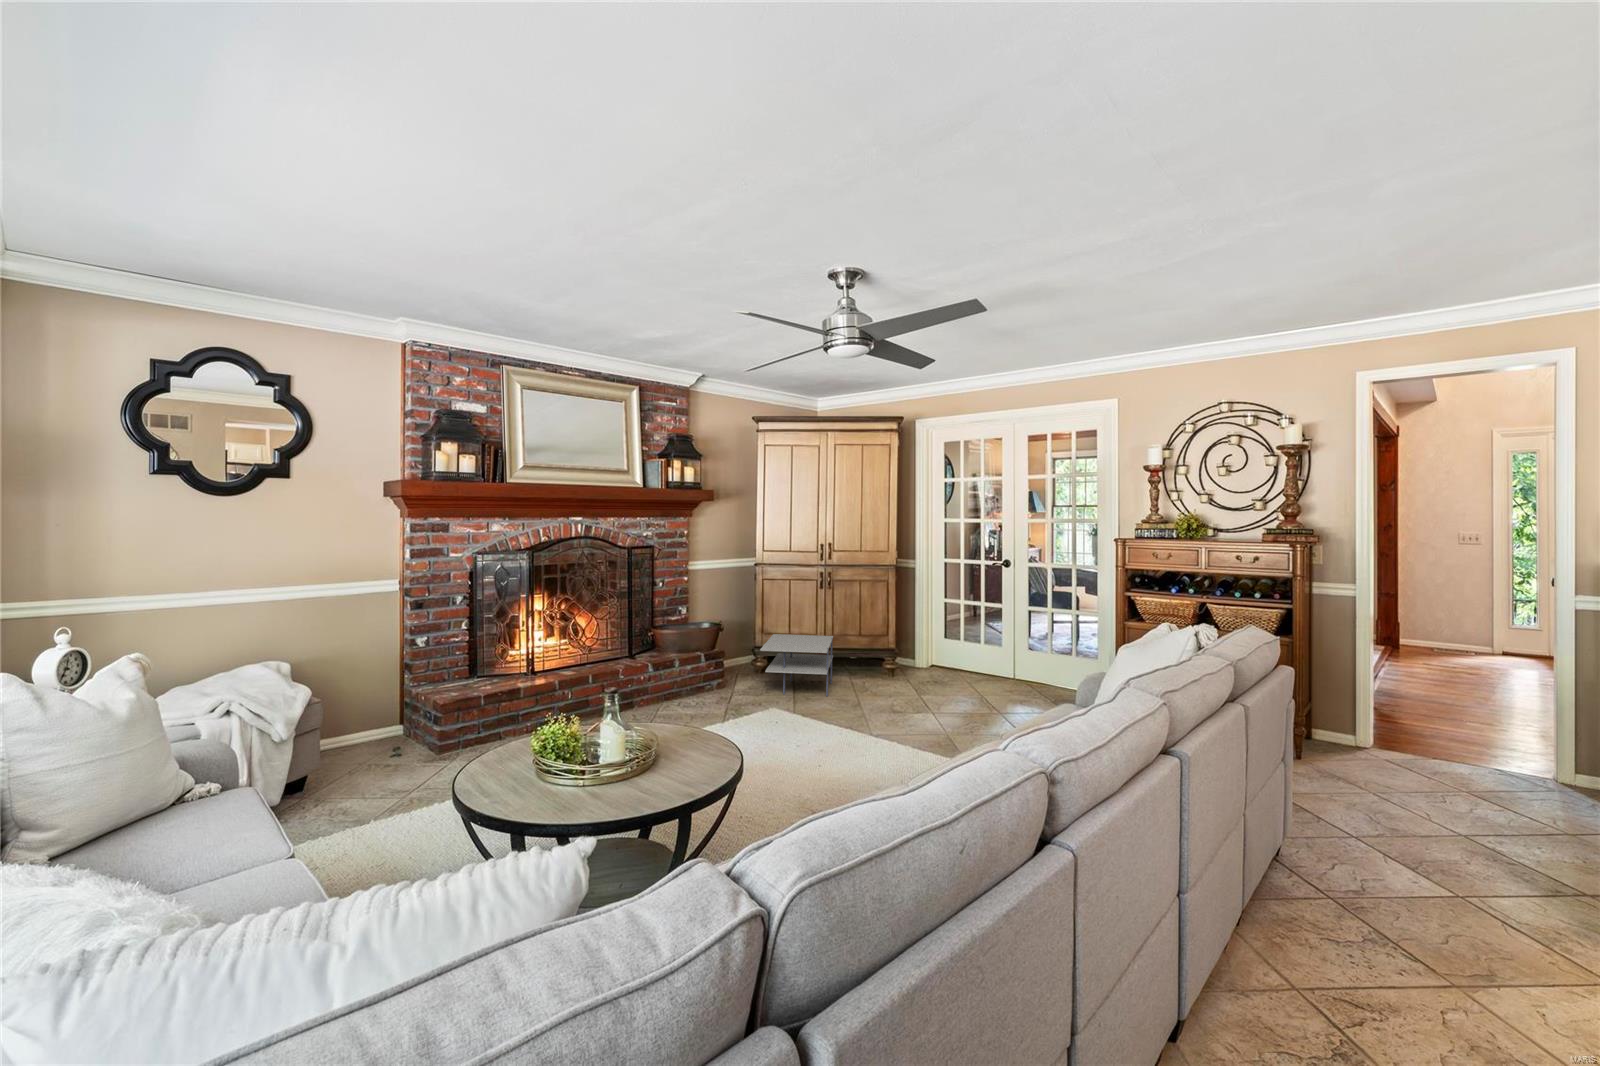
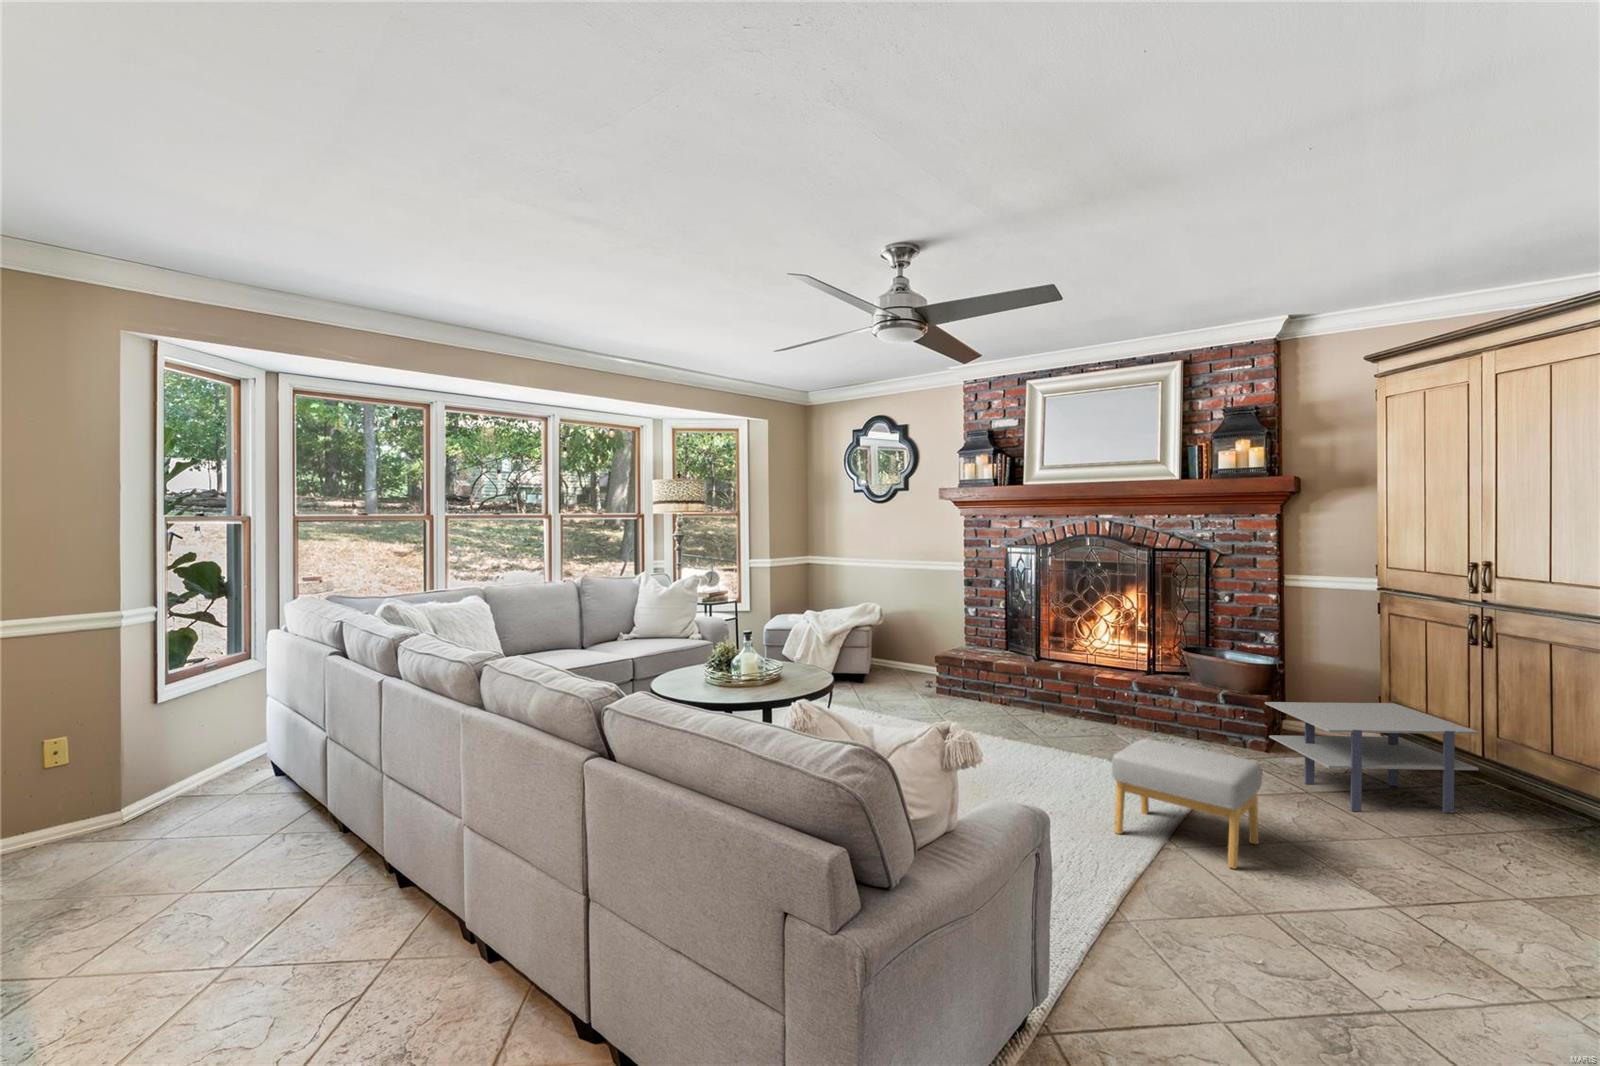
footstool: none [821,674,909,749] -> present [1112,739,1262,869]

